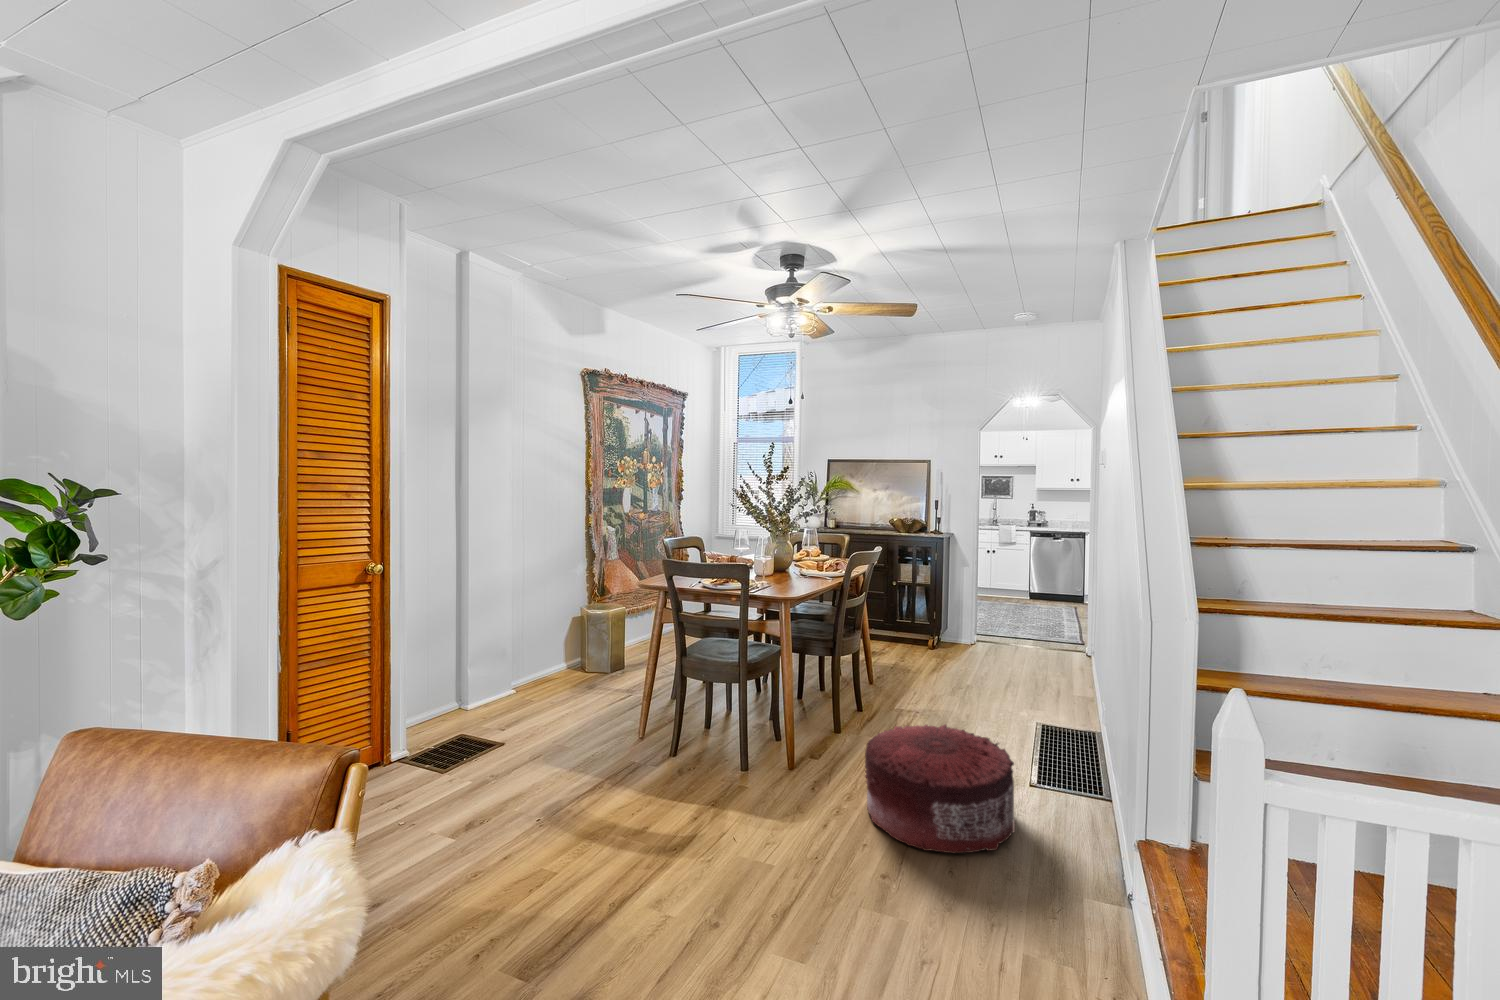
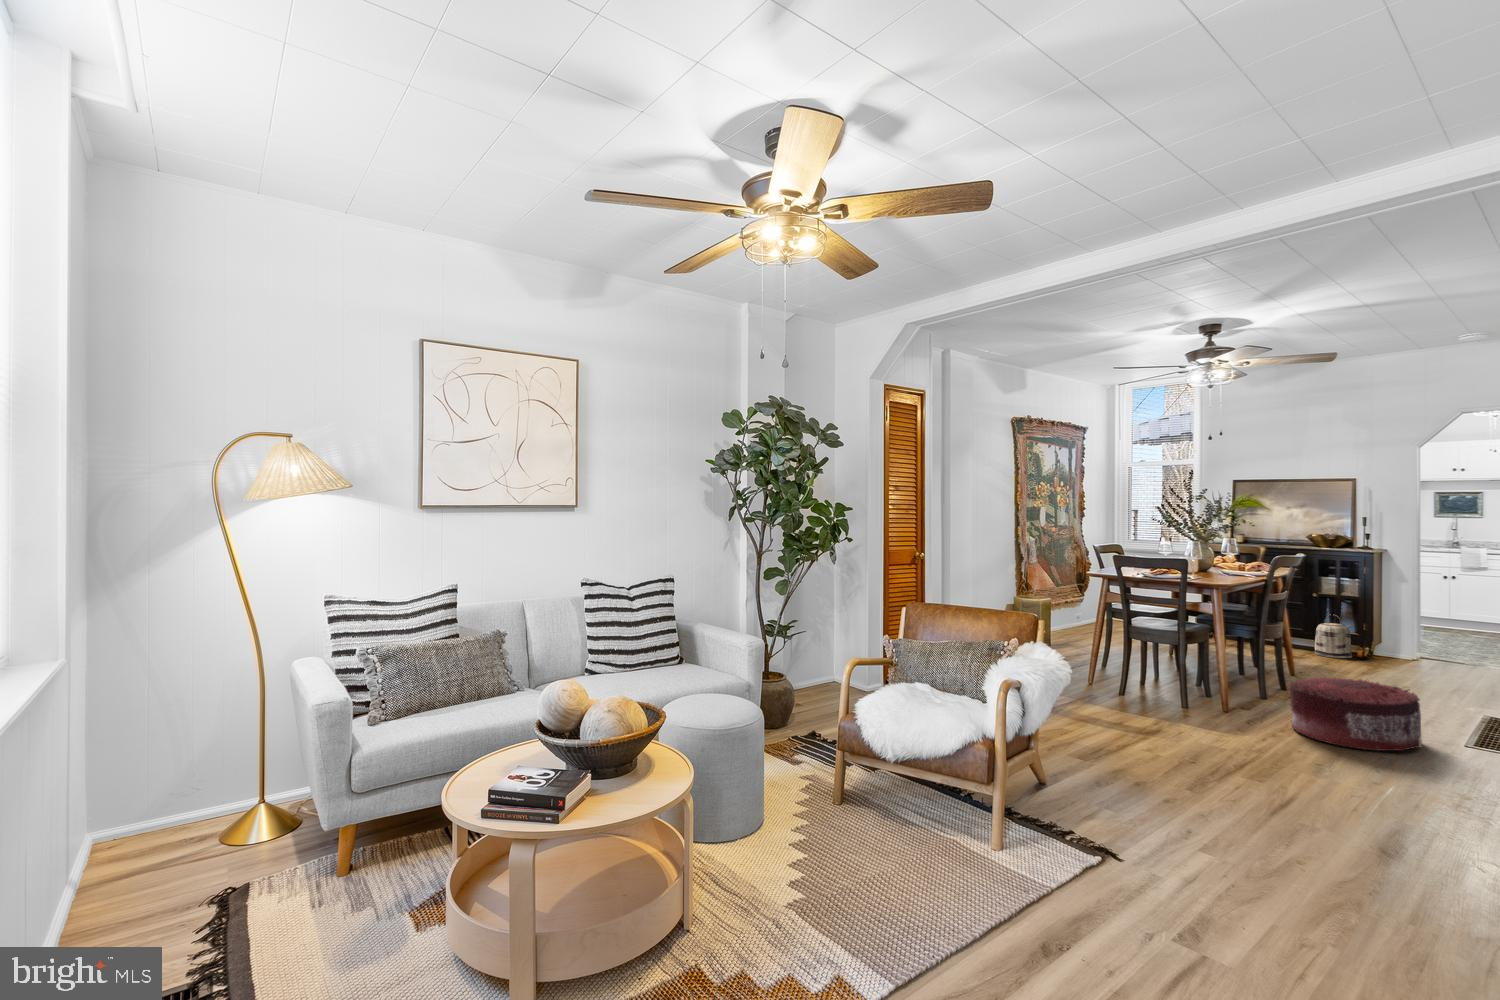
basket: none [894,603,926,650] -> present [1315,615,1352,658]

